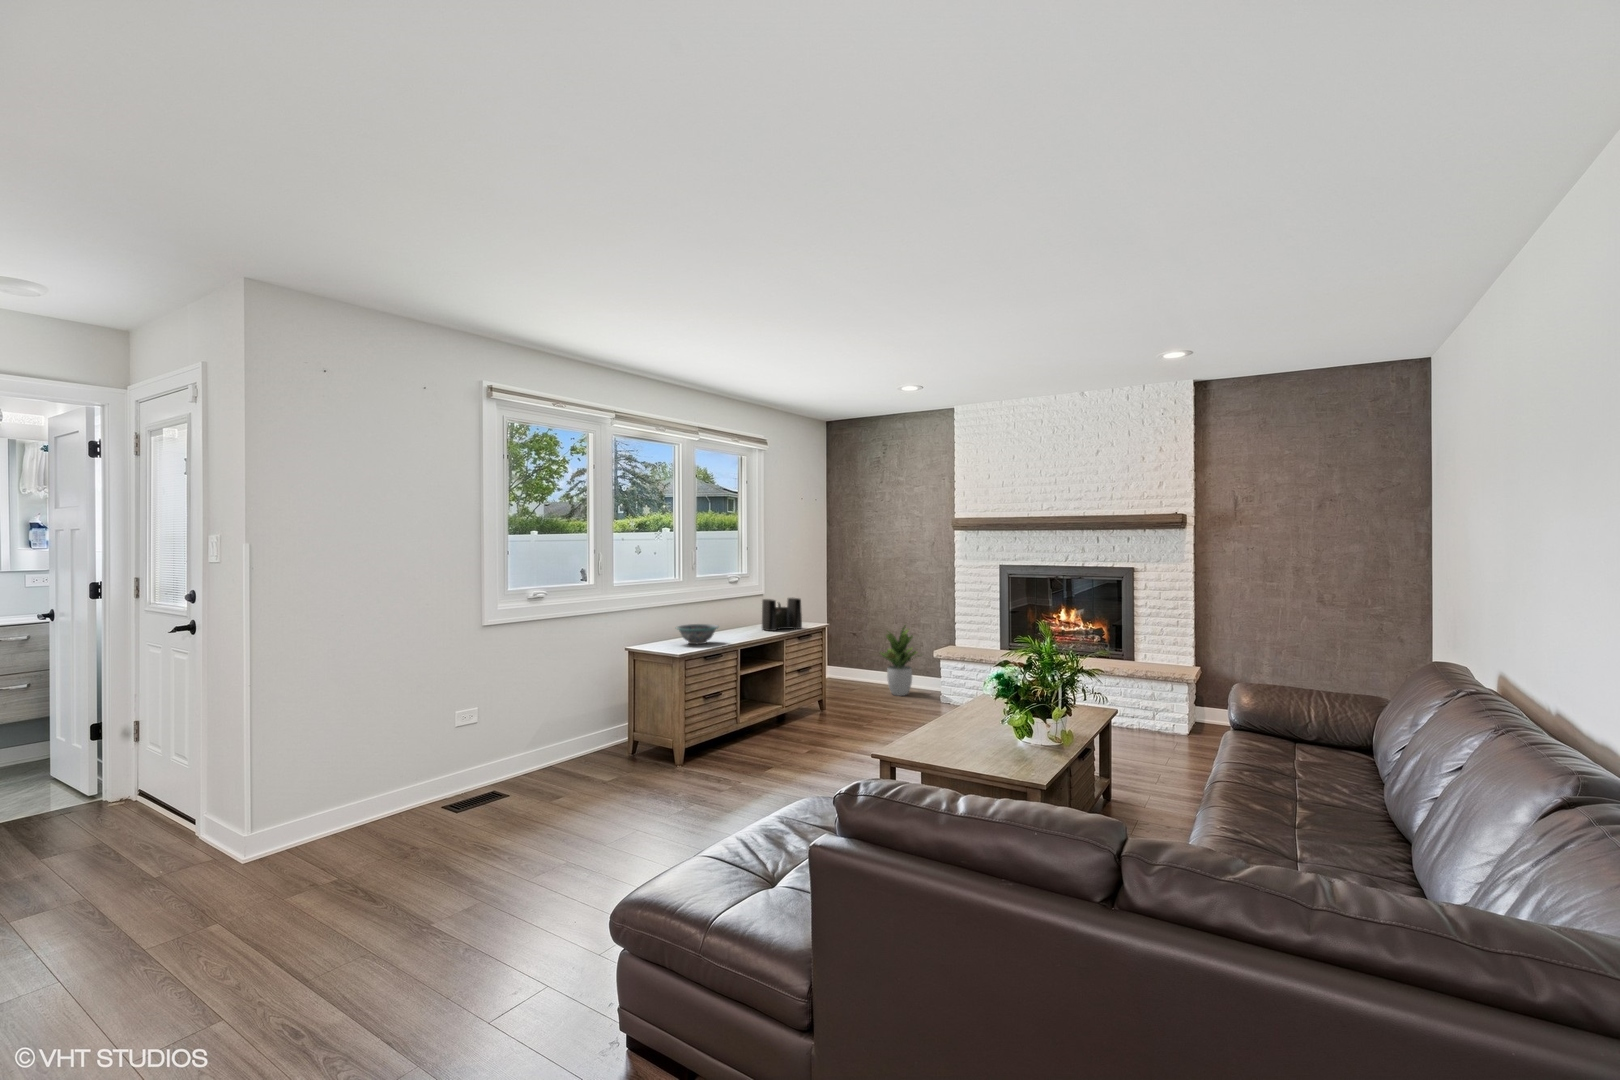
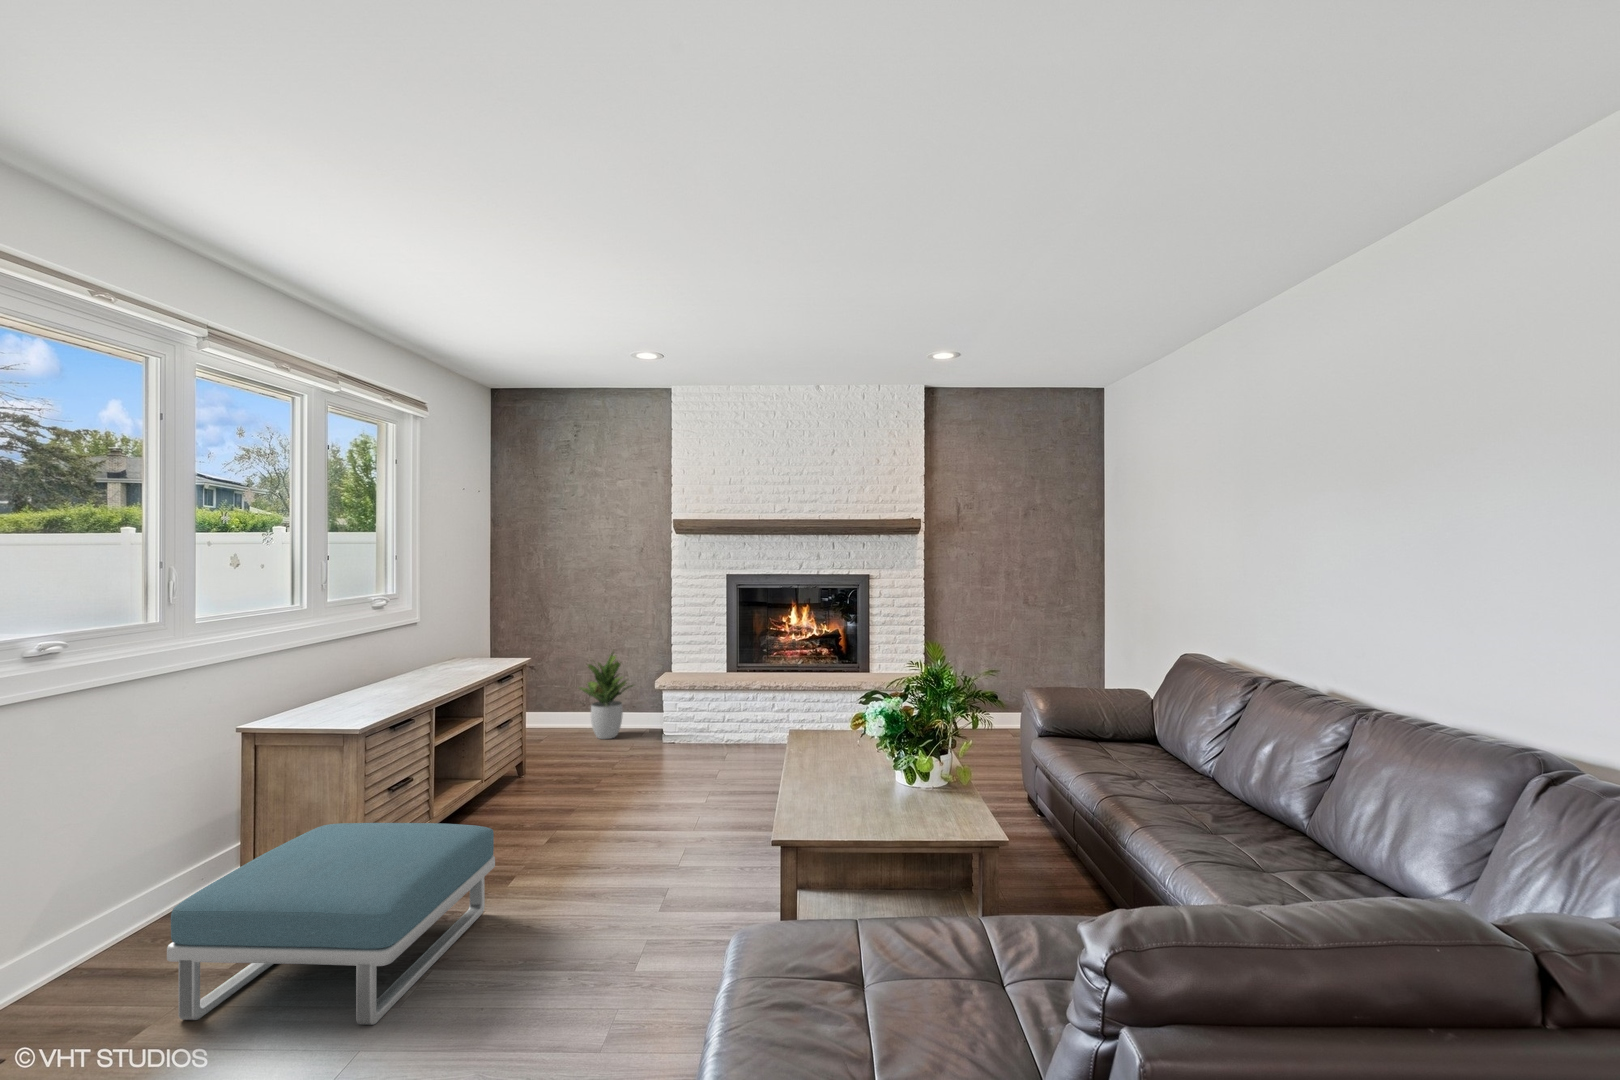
speaker: present [762,597,802,631] -> none [440,625,501,675]
decorative bowl: present [676,624,719,644] -> none [326,674,404,708]
footstool: none [573,711,743,820] -> present [167,823,495,1025]

